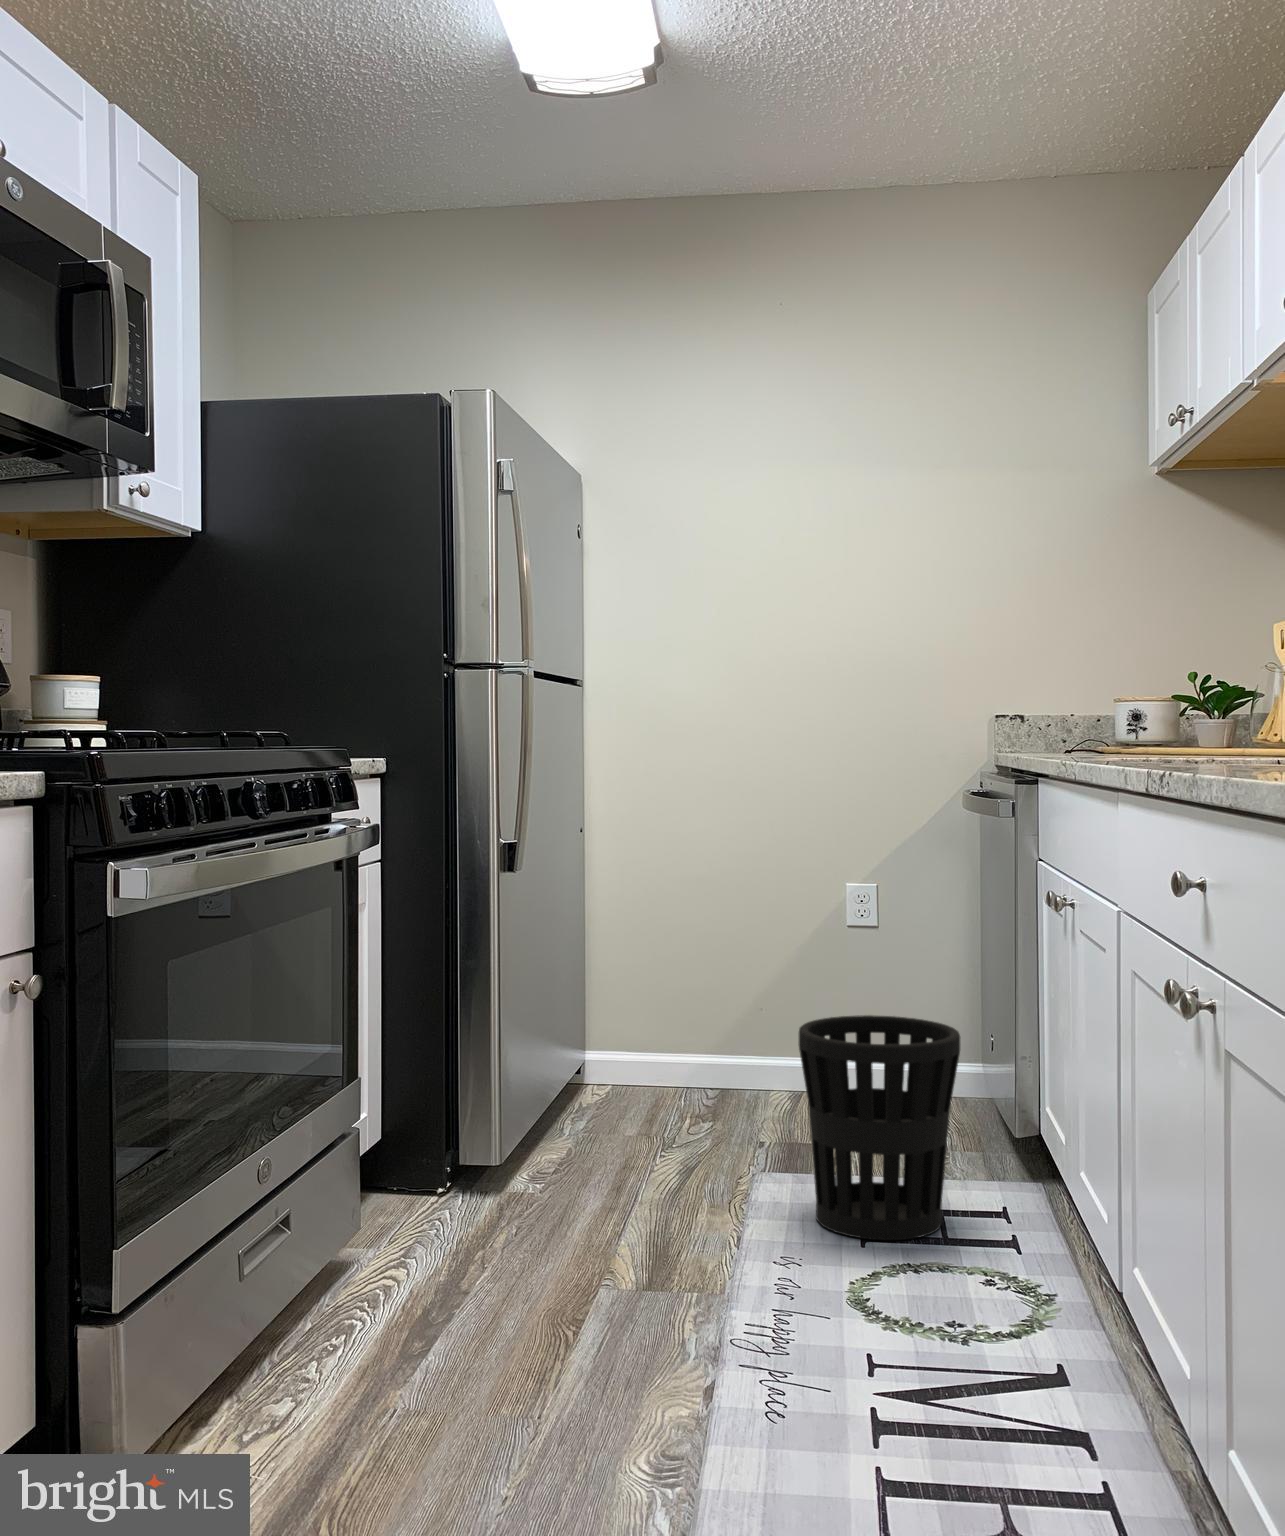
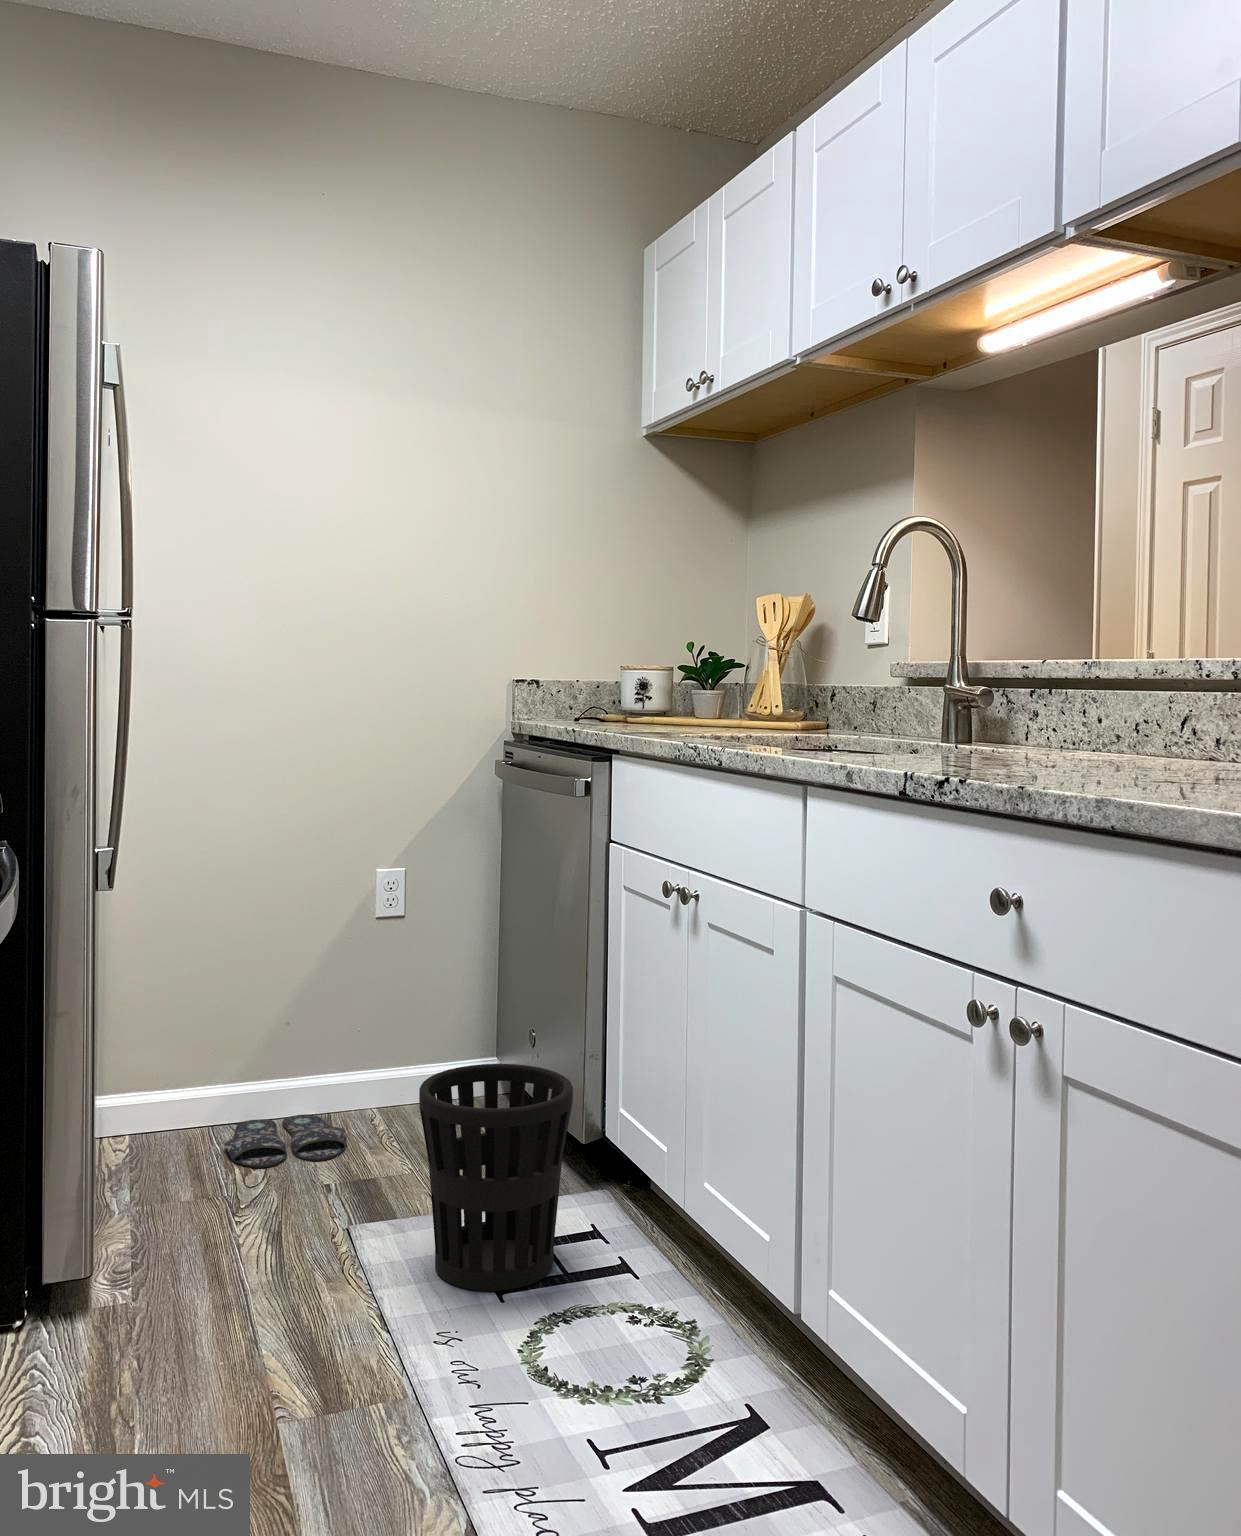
slippers: none [686,1089,806,1125] -> present [224,1114,347,1168]

